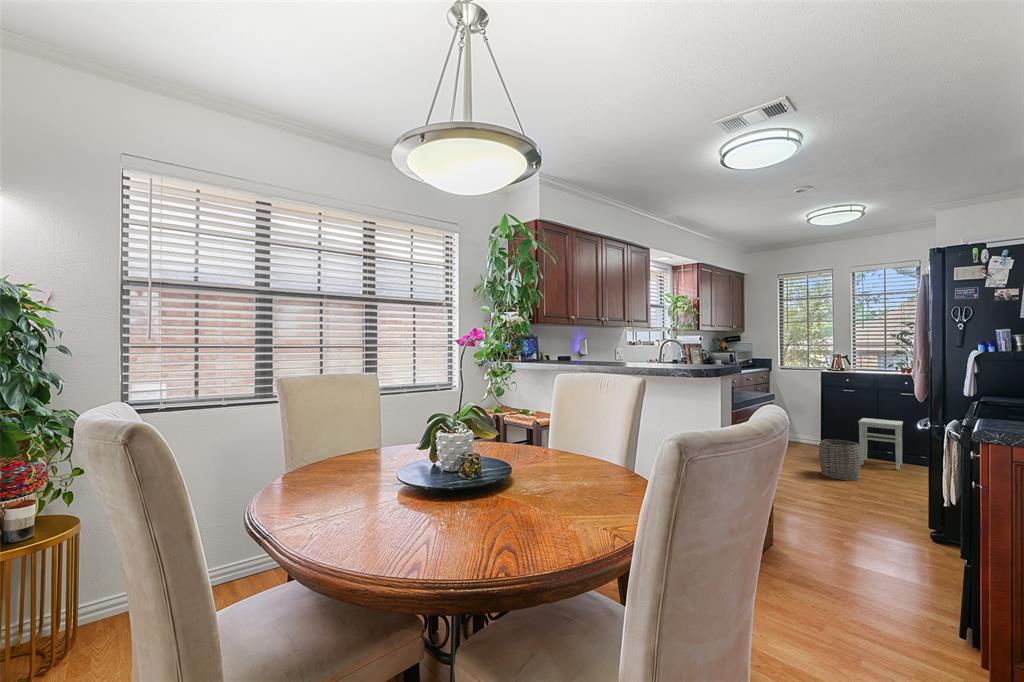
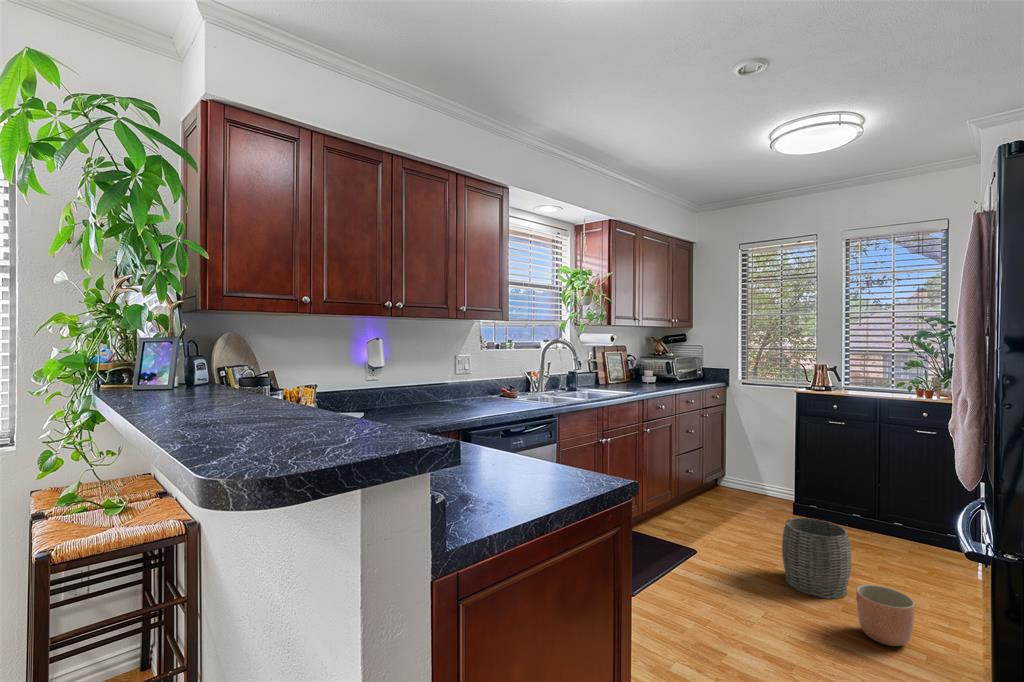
stool: present [858,418,903,470] -> none [849,469,919,564]
planter: none [865,466,897,494] -> present [856,585,915,646]

